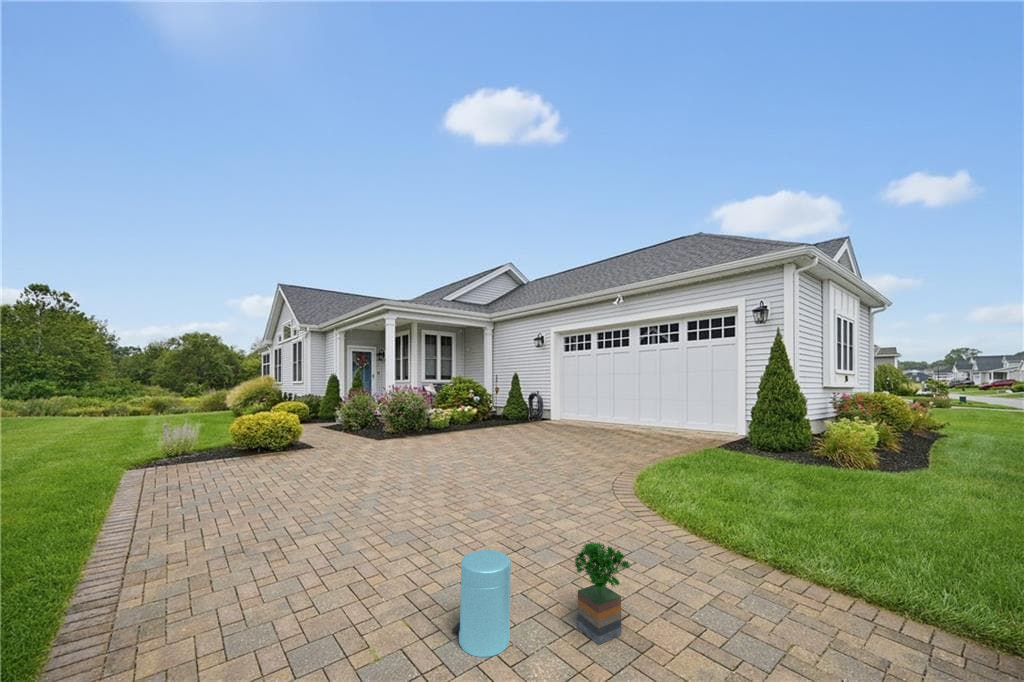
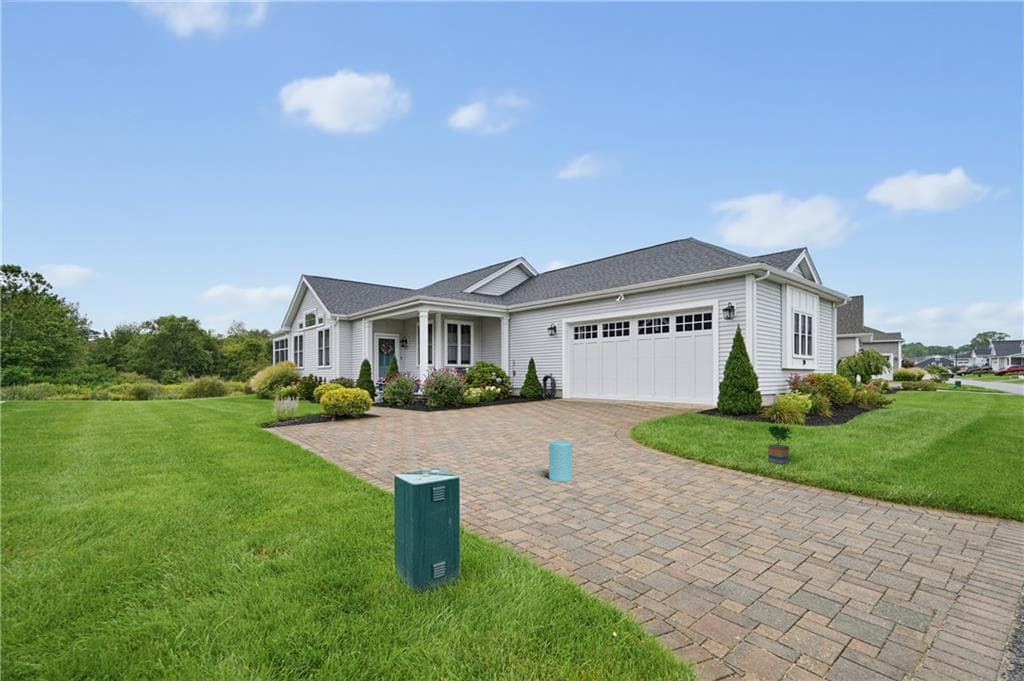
potted tree: present [575,542,630,645] -> present [768,425,793,464]

